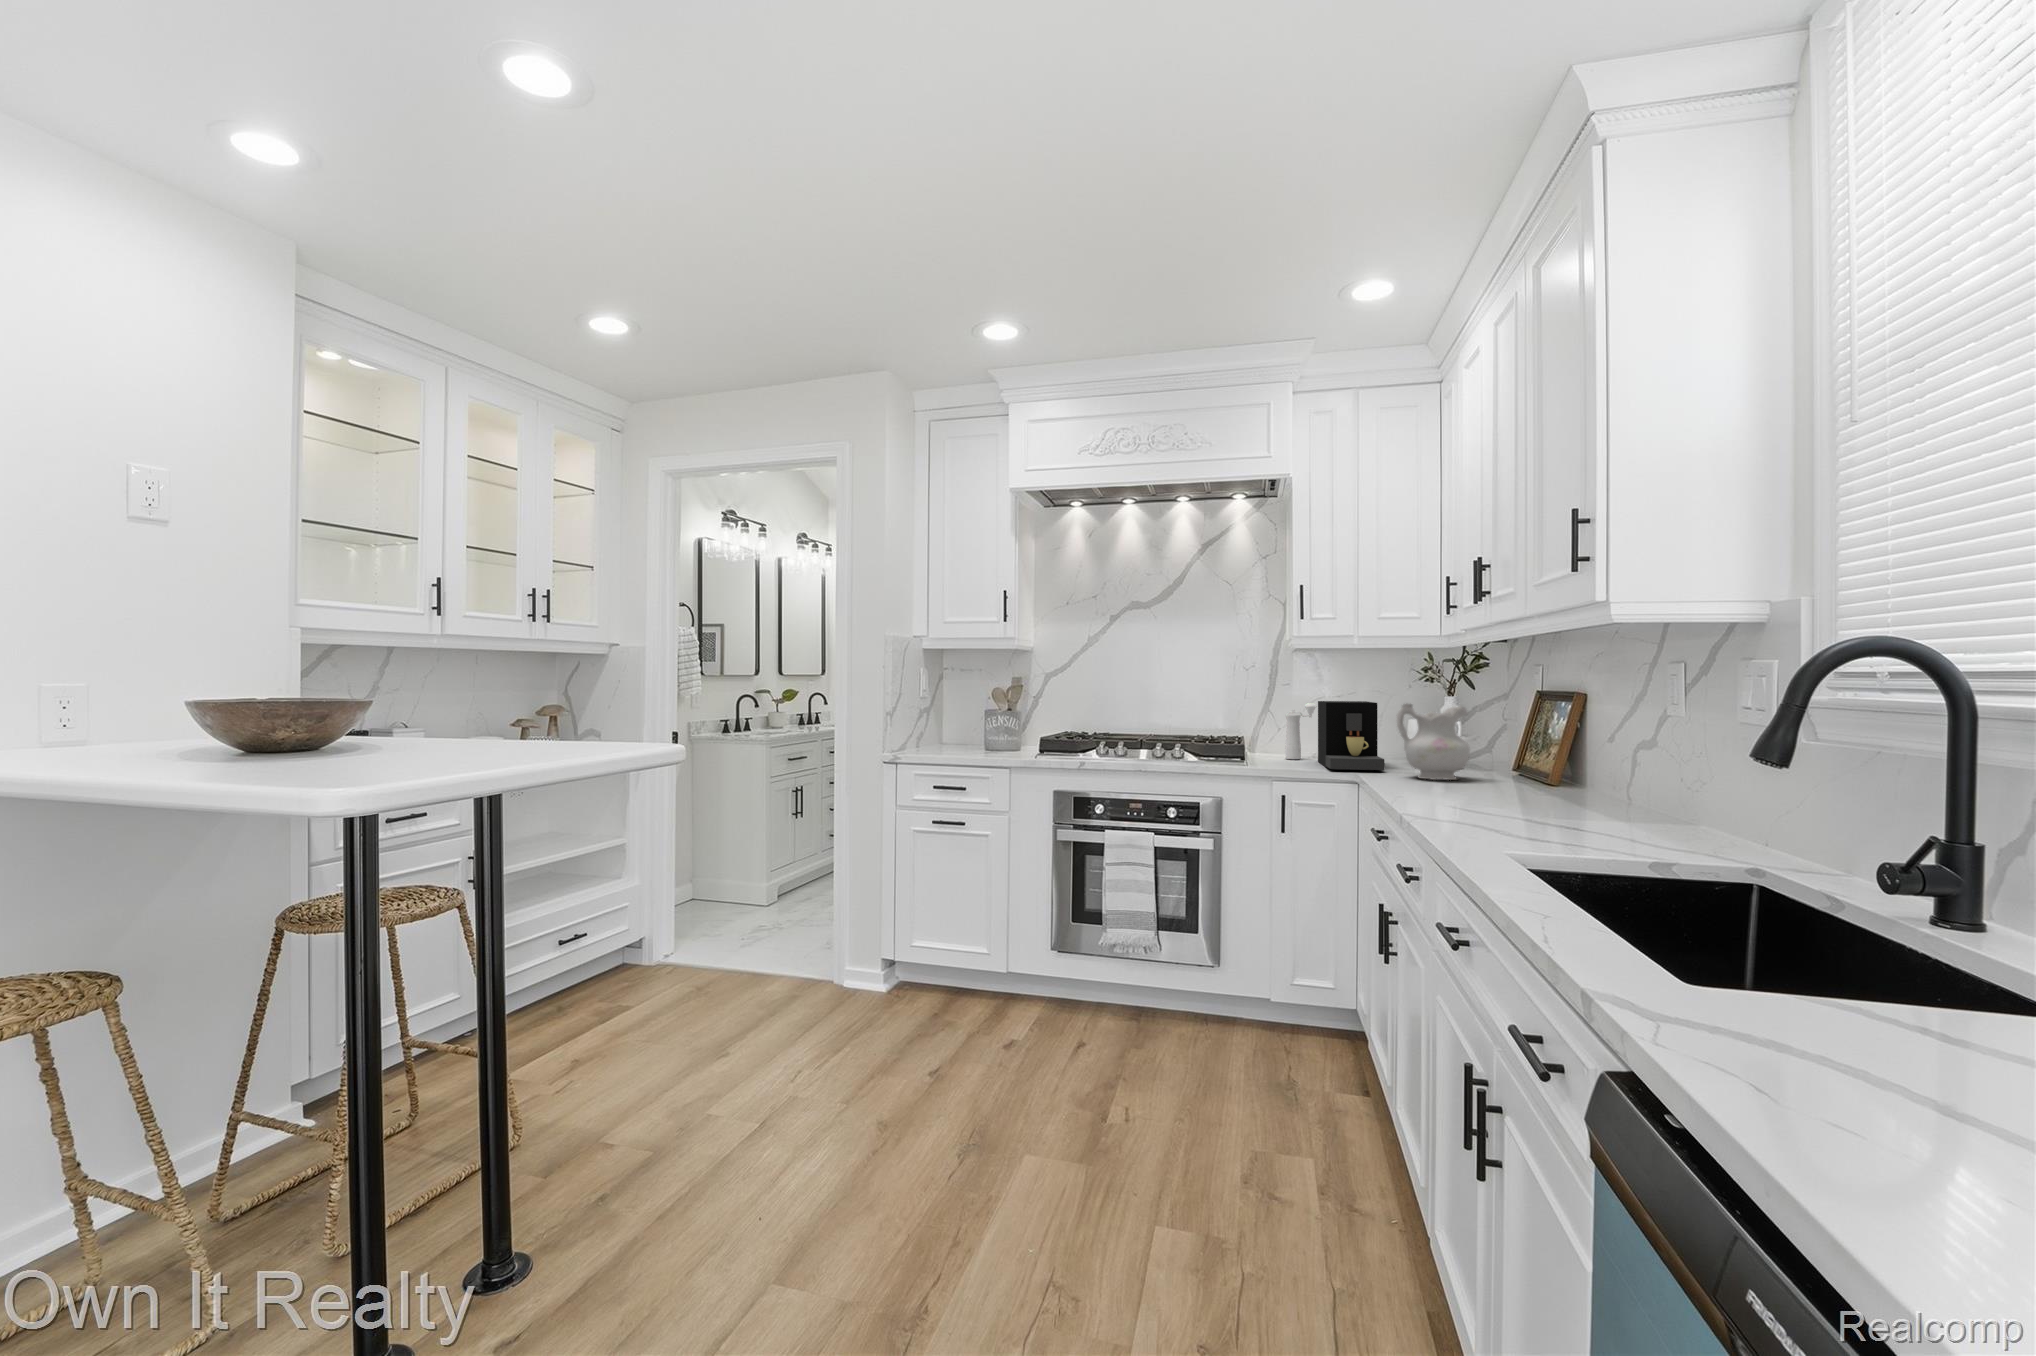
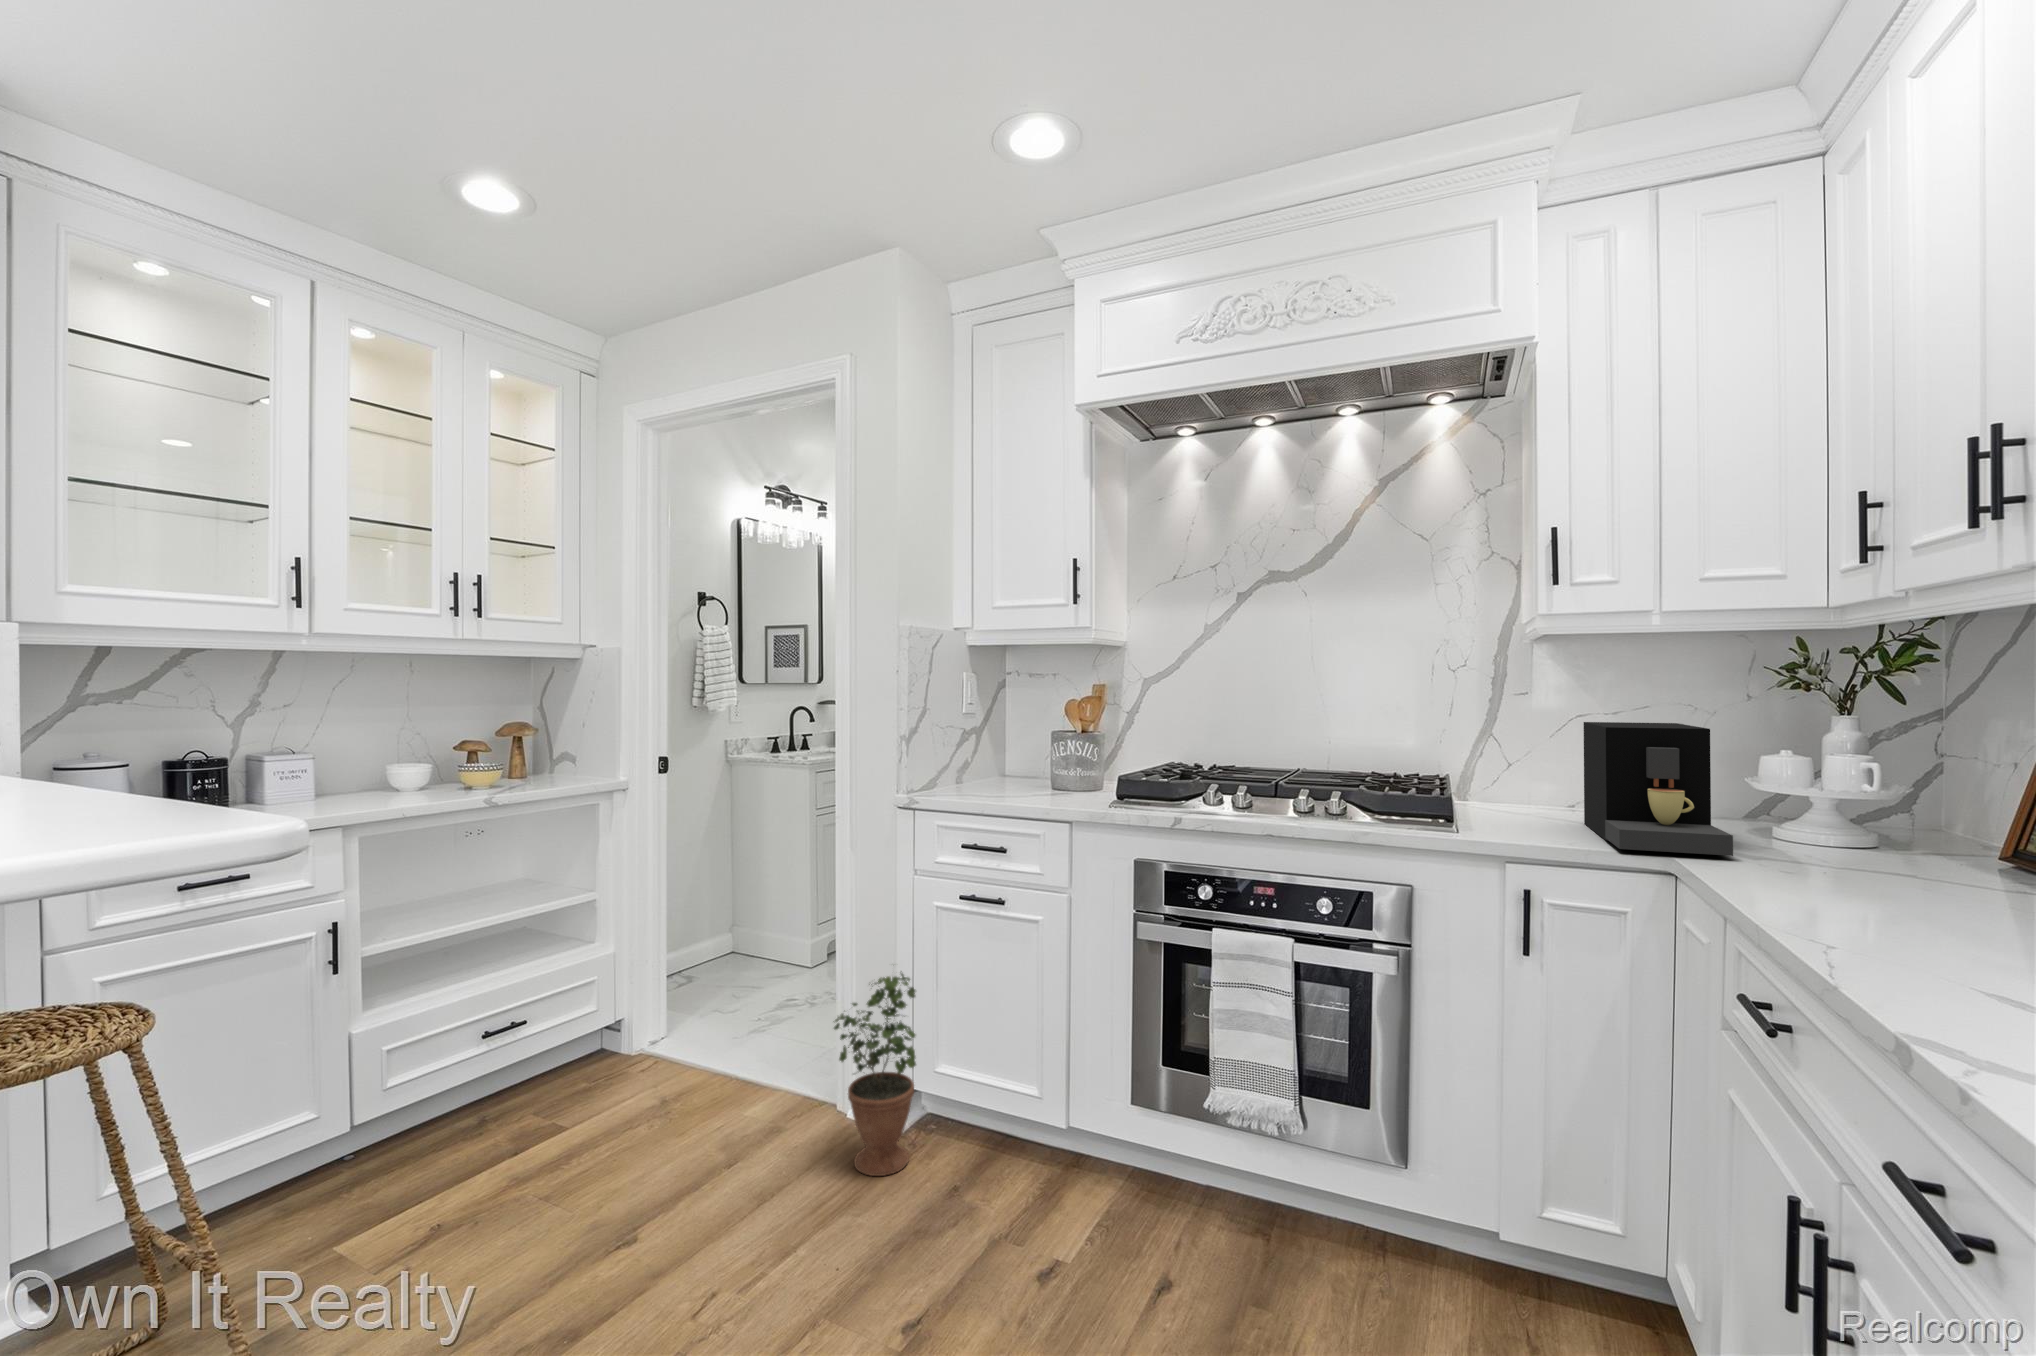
pepper mill: present [1285,703,1317,759] -> none [1522,724,1577,817]
ceramic pitcher: present [1397,704,1470,780] -> none [1769,734,1949,892]
potted plant: none [846,871,904,1011] -> present [834,973,916,1176]

